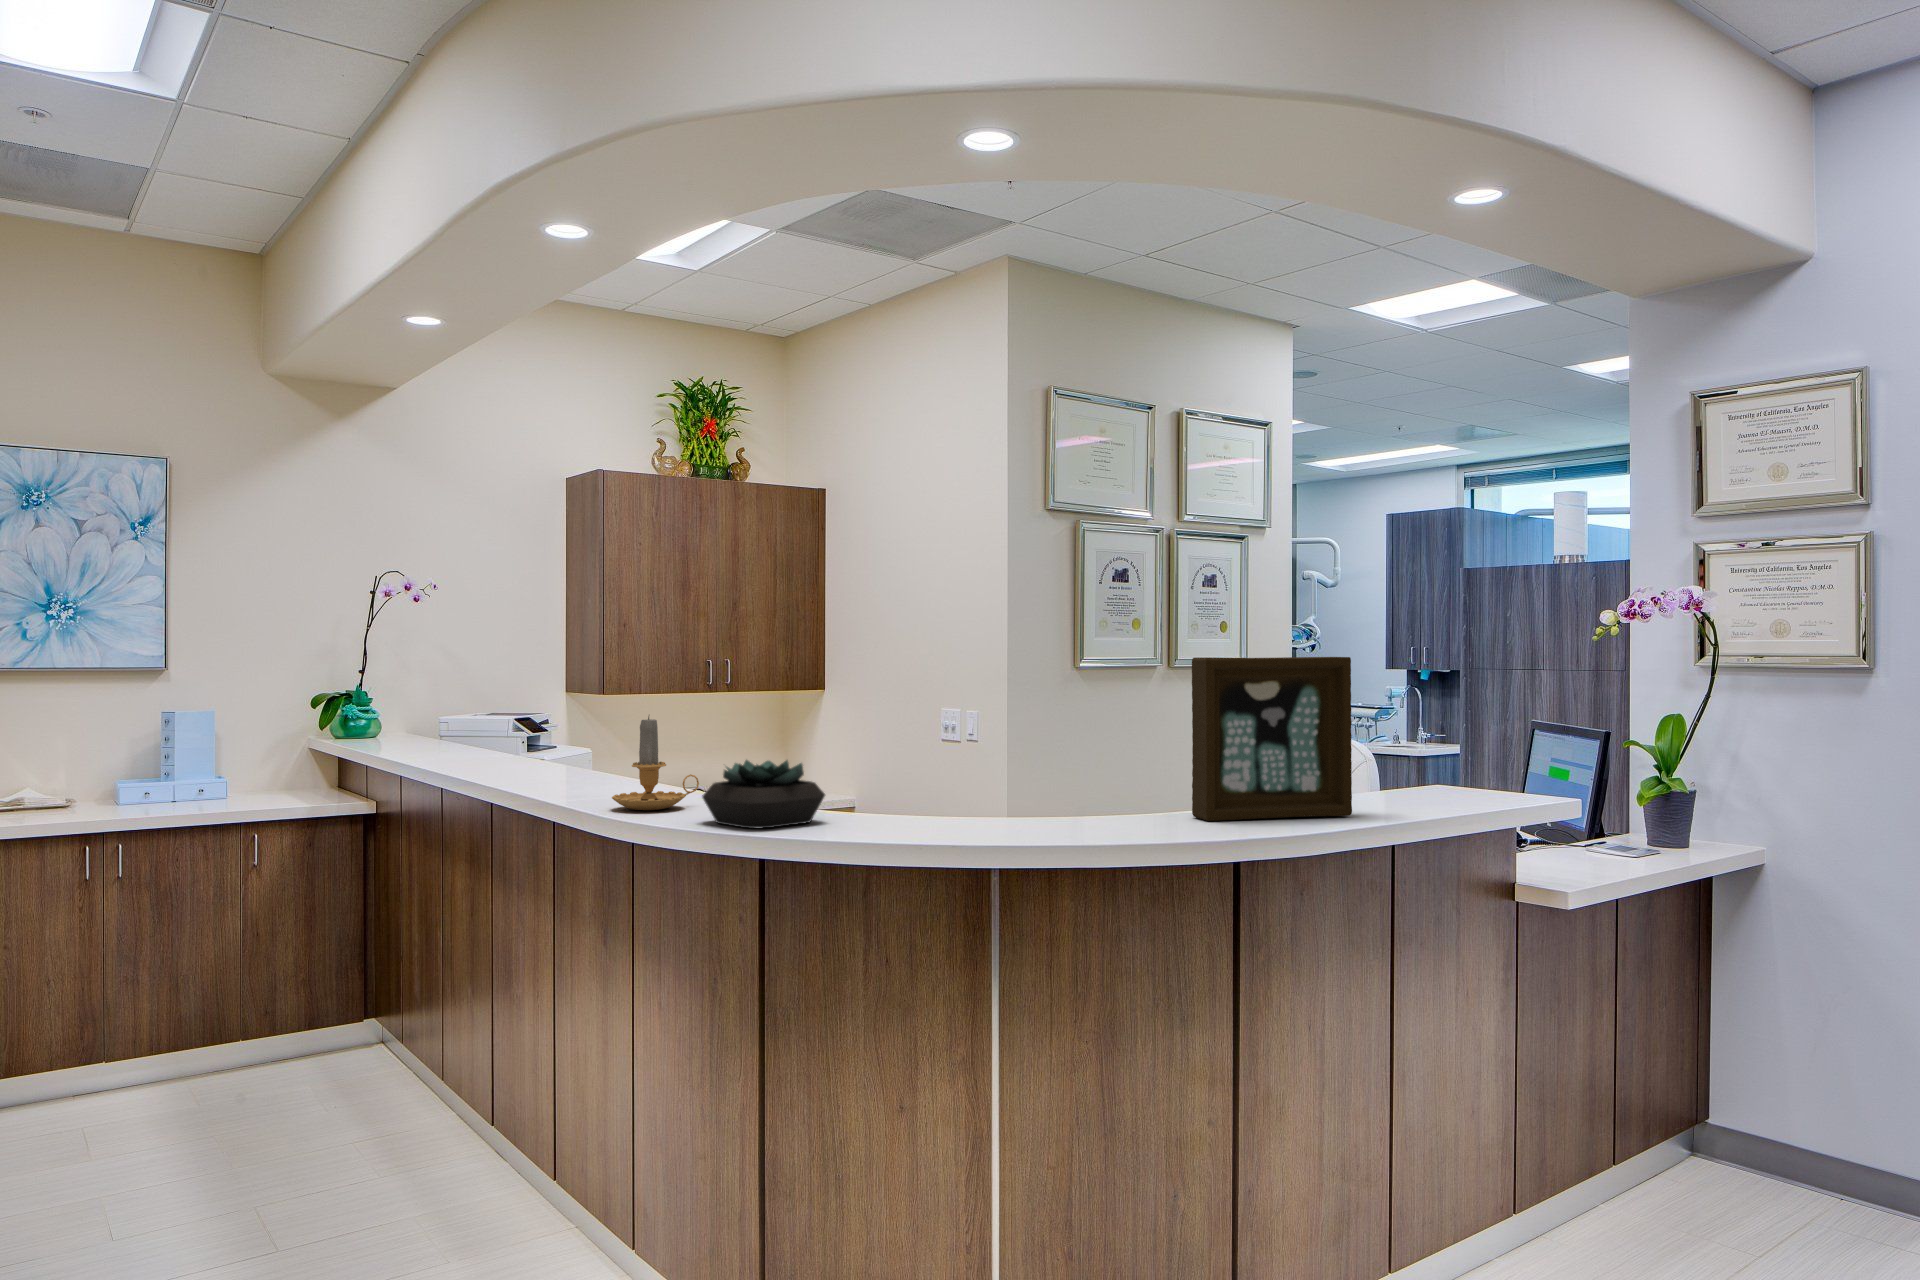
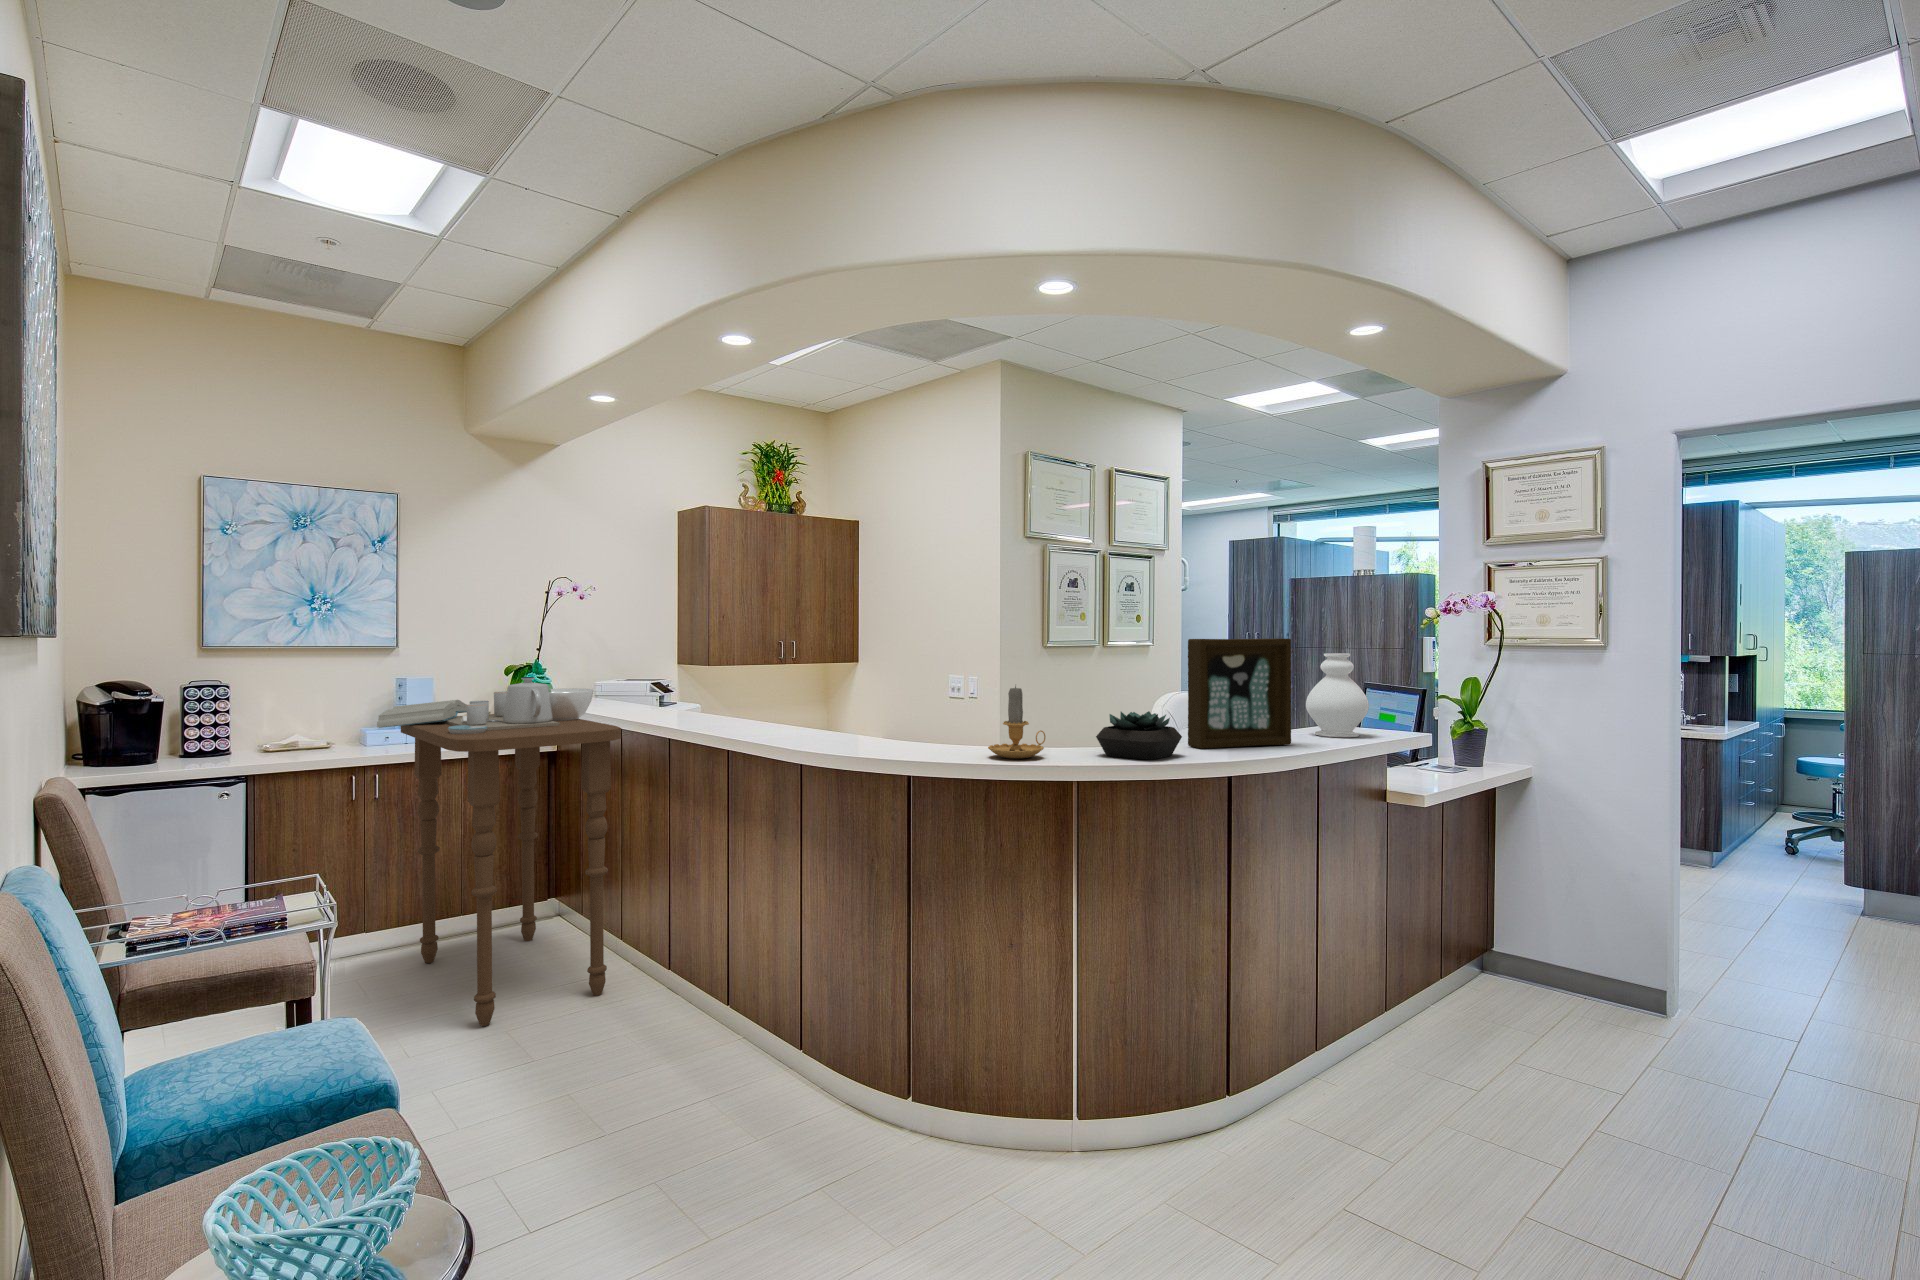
decorative vase: none [1395,679,1488,805] -> present [1306,653,1369,737]
side table: none [110,710,431,1196] -> present [377,677,621,1026]
candle: present [612,717,699,810] -> present [988,686,1046,759]
succulent plant: present [702,760,825,829] -> present [1096,711,1182,759]

